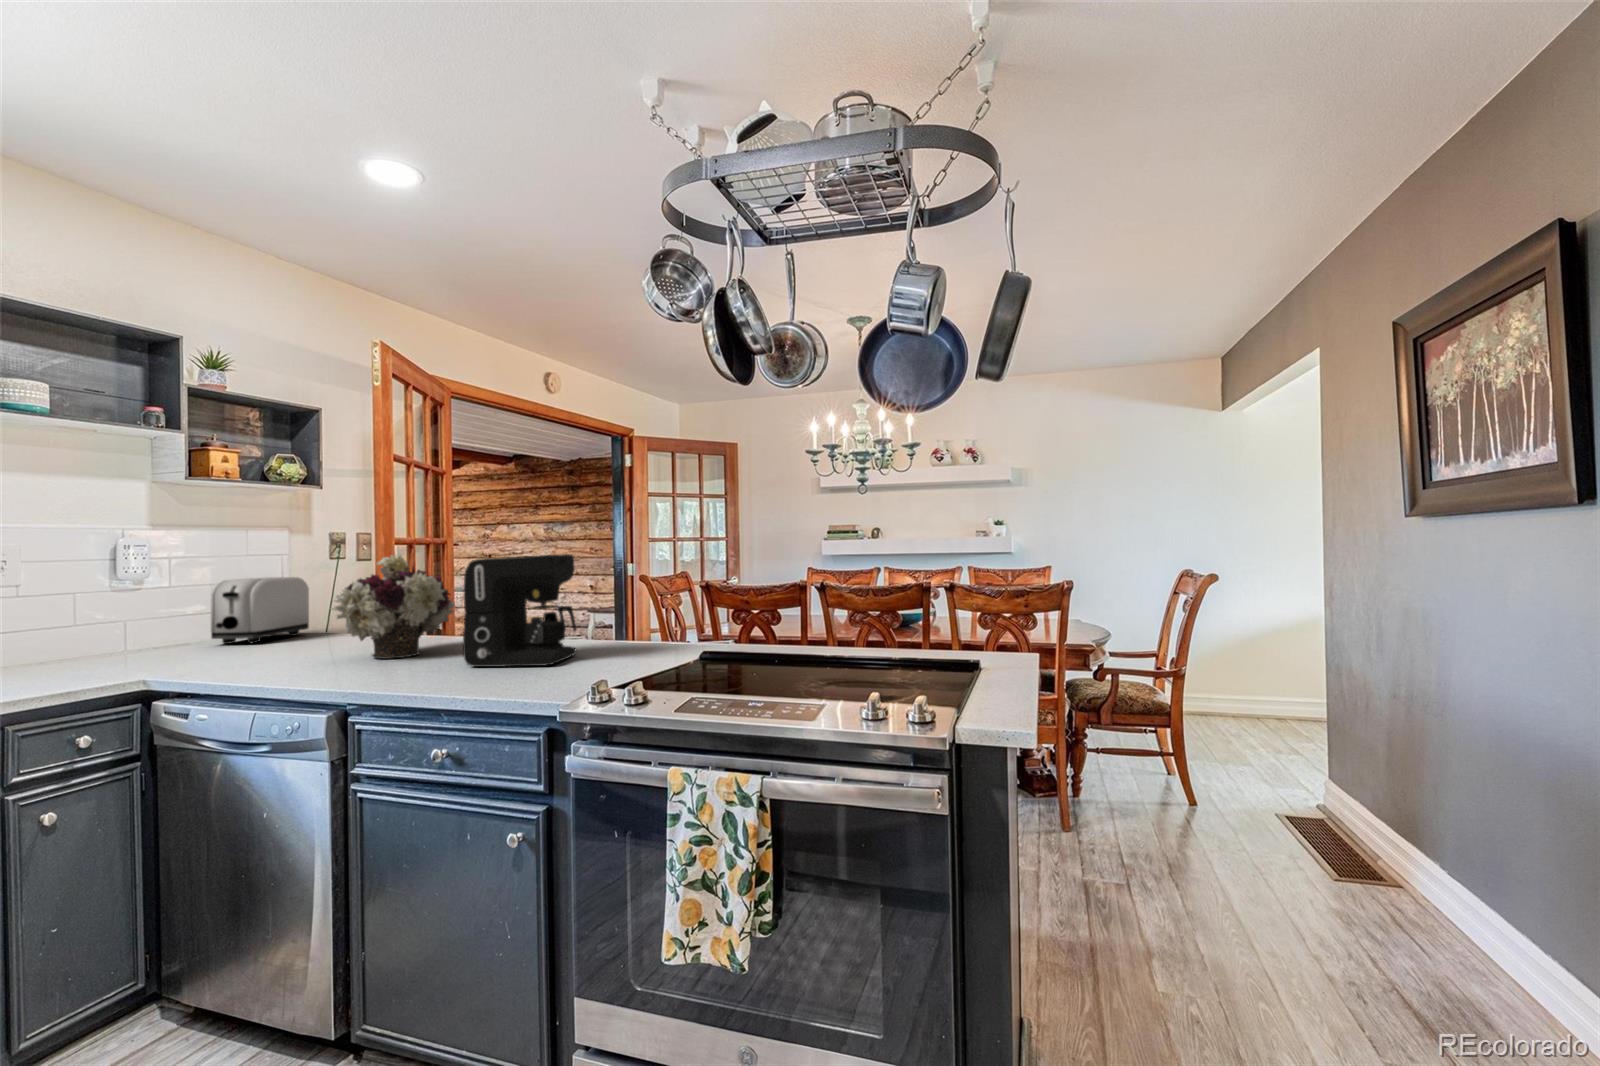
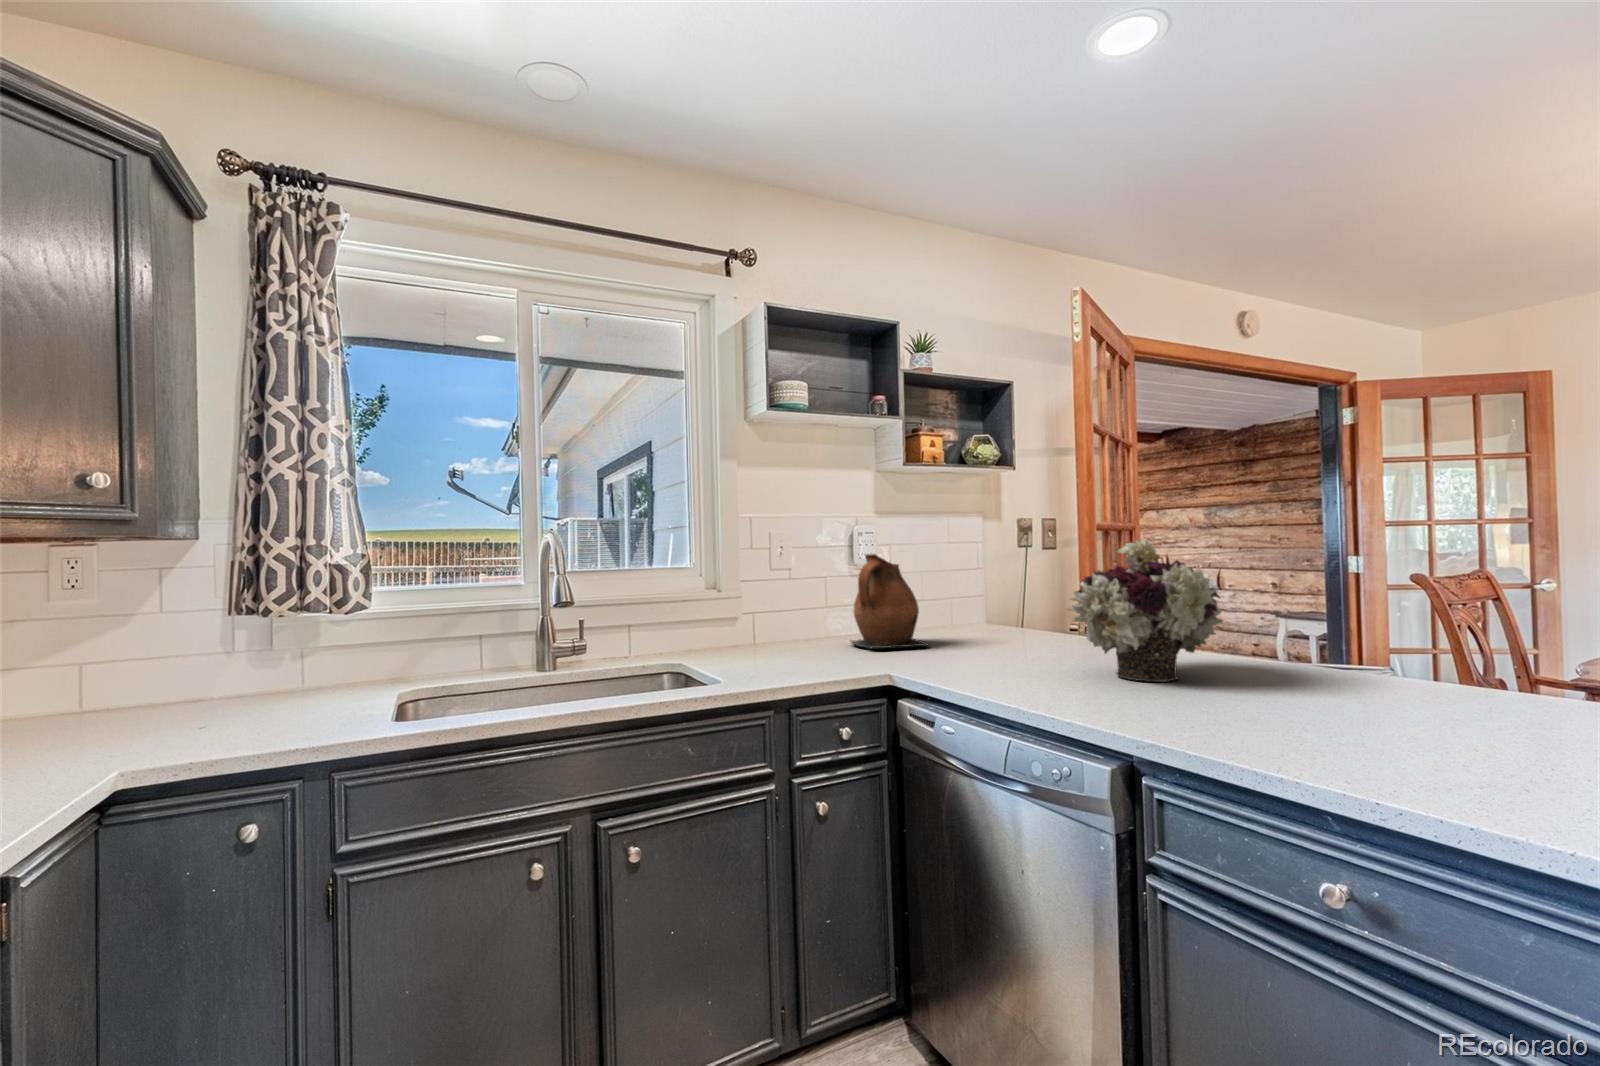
coffee maker: present [463,554,576,667] -> none [1284,536,1524,743]
ceramic pitcher: none [97,568,208,662] -> present [851,554,929,648]
toaster: present [211,577,309,644] -> none [927,566,1011,637]

